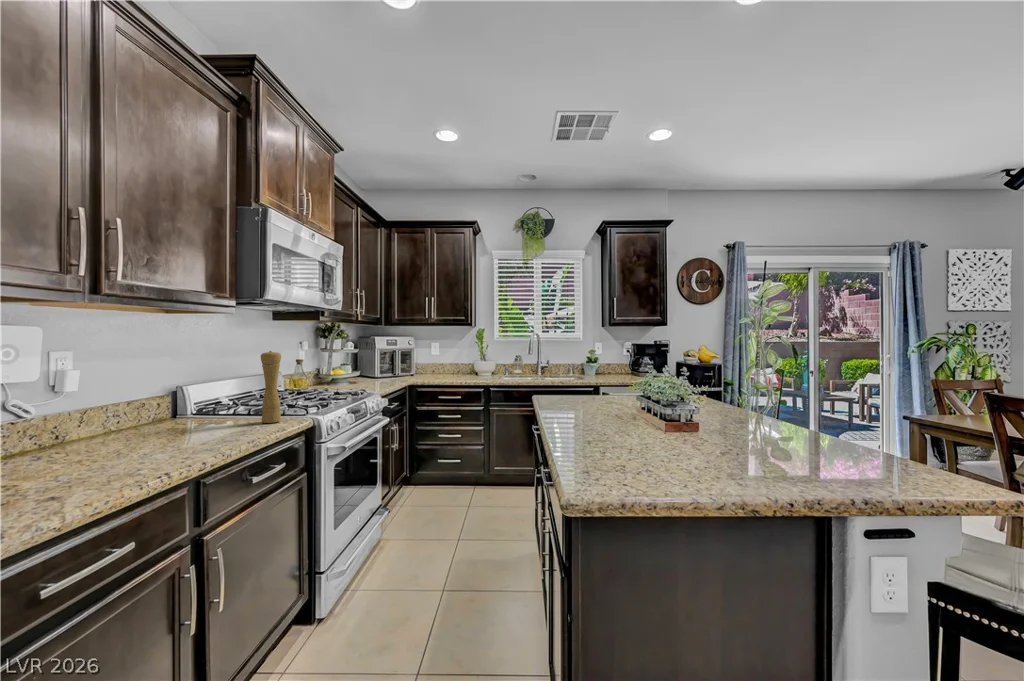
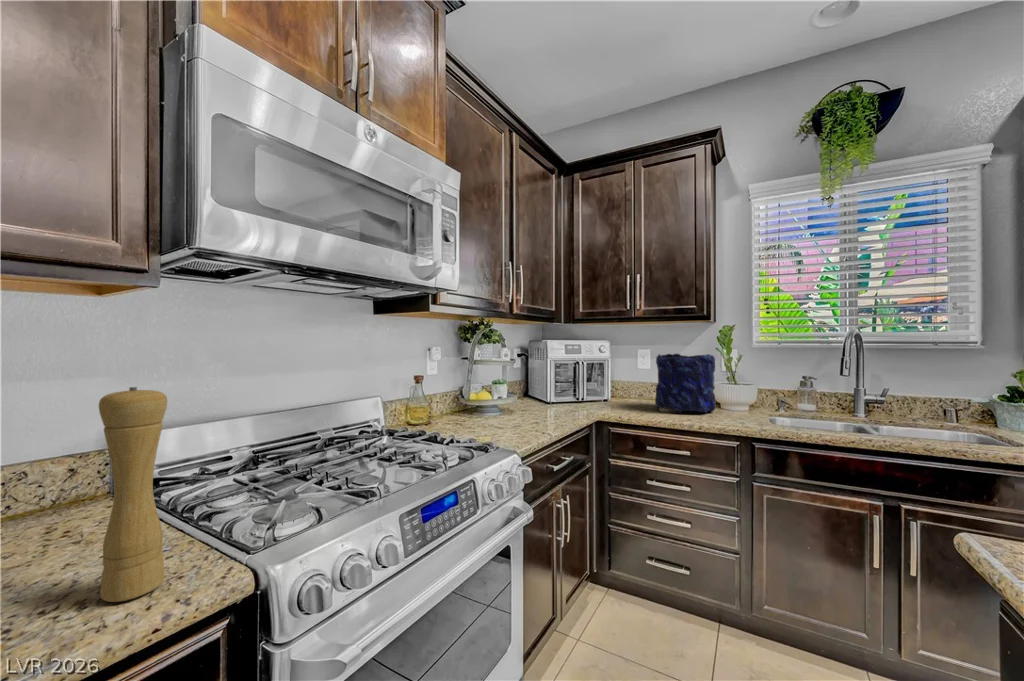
vase: none [442,345,474,377] -> present [655,354,716,413]

